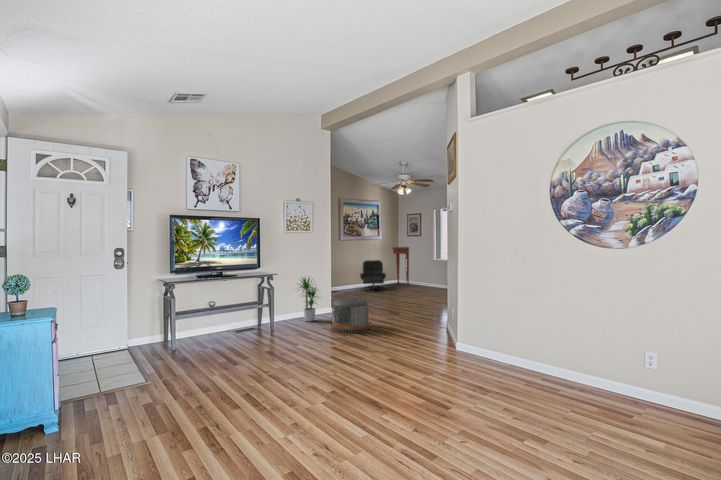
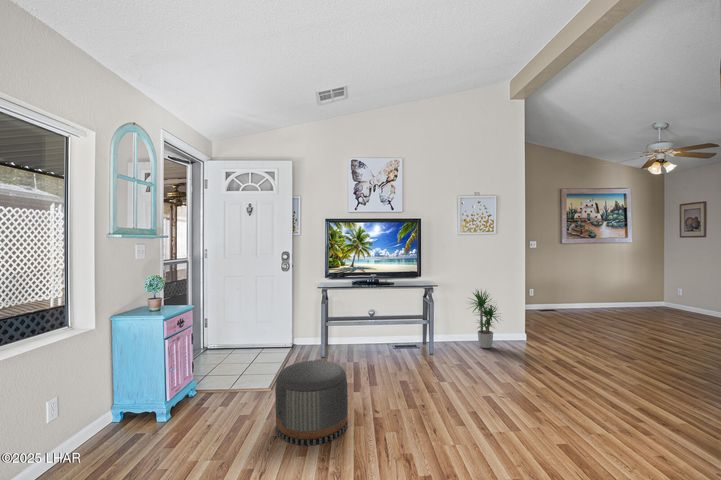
console table: present [392,247,409,286] -> none [651,253,684,313]
lounge chair: present [360,260,386,291] -> none [592,270,637,316]
pouf: present [332,298,369,333] -> present [275,360,348,445]

